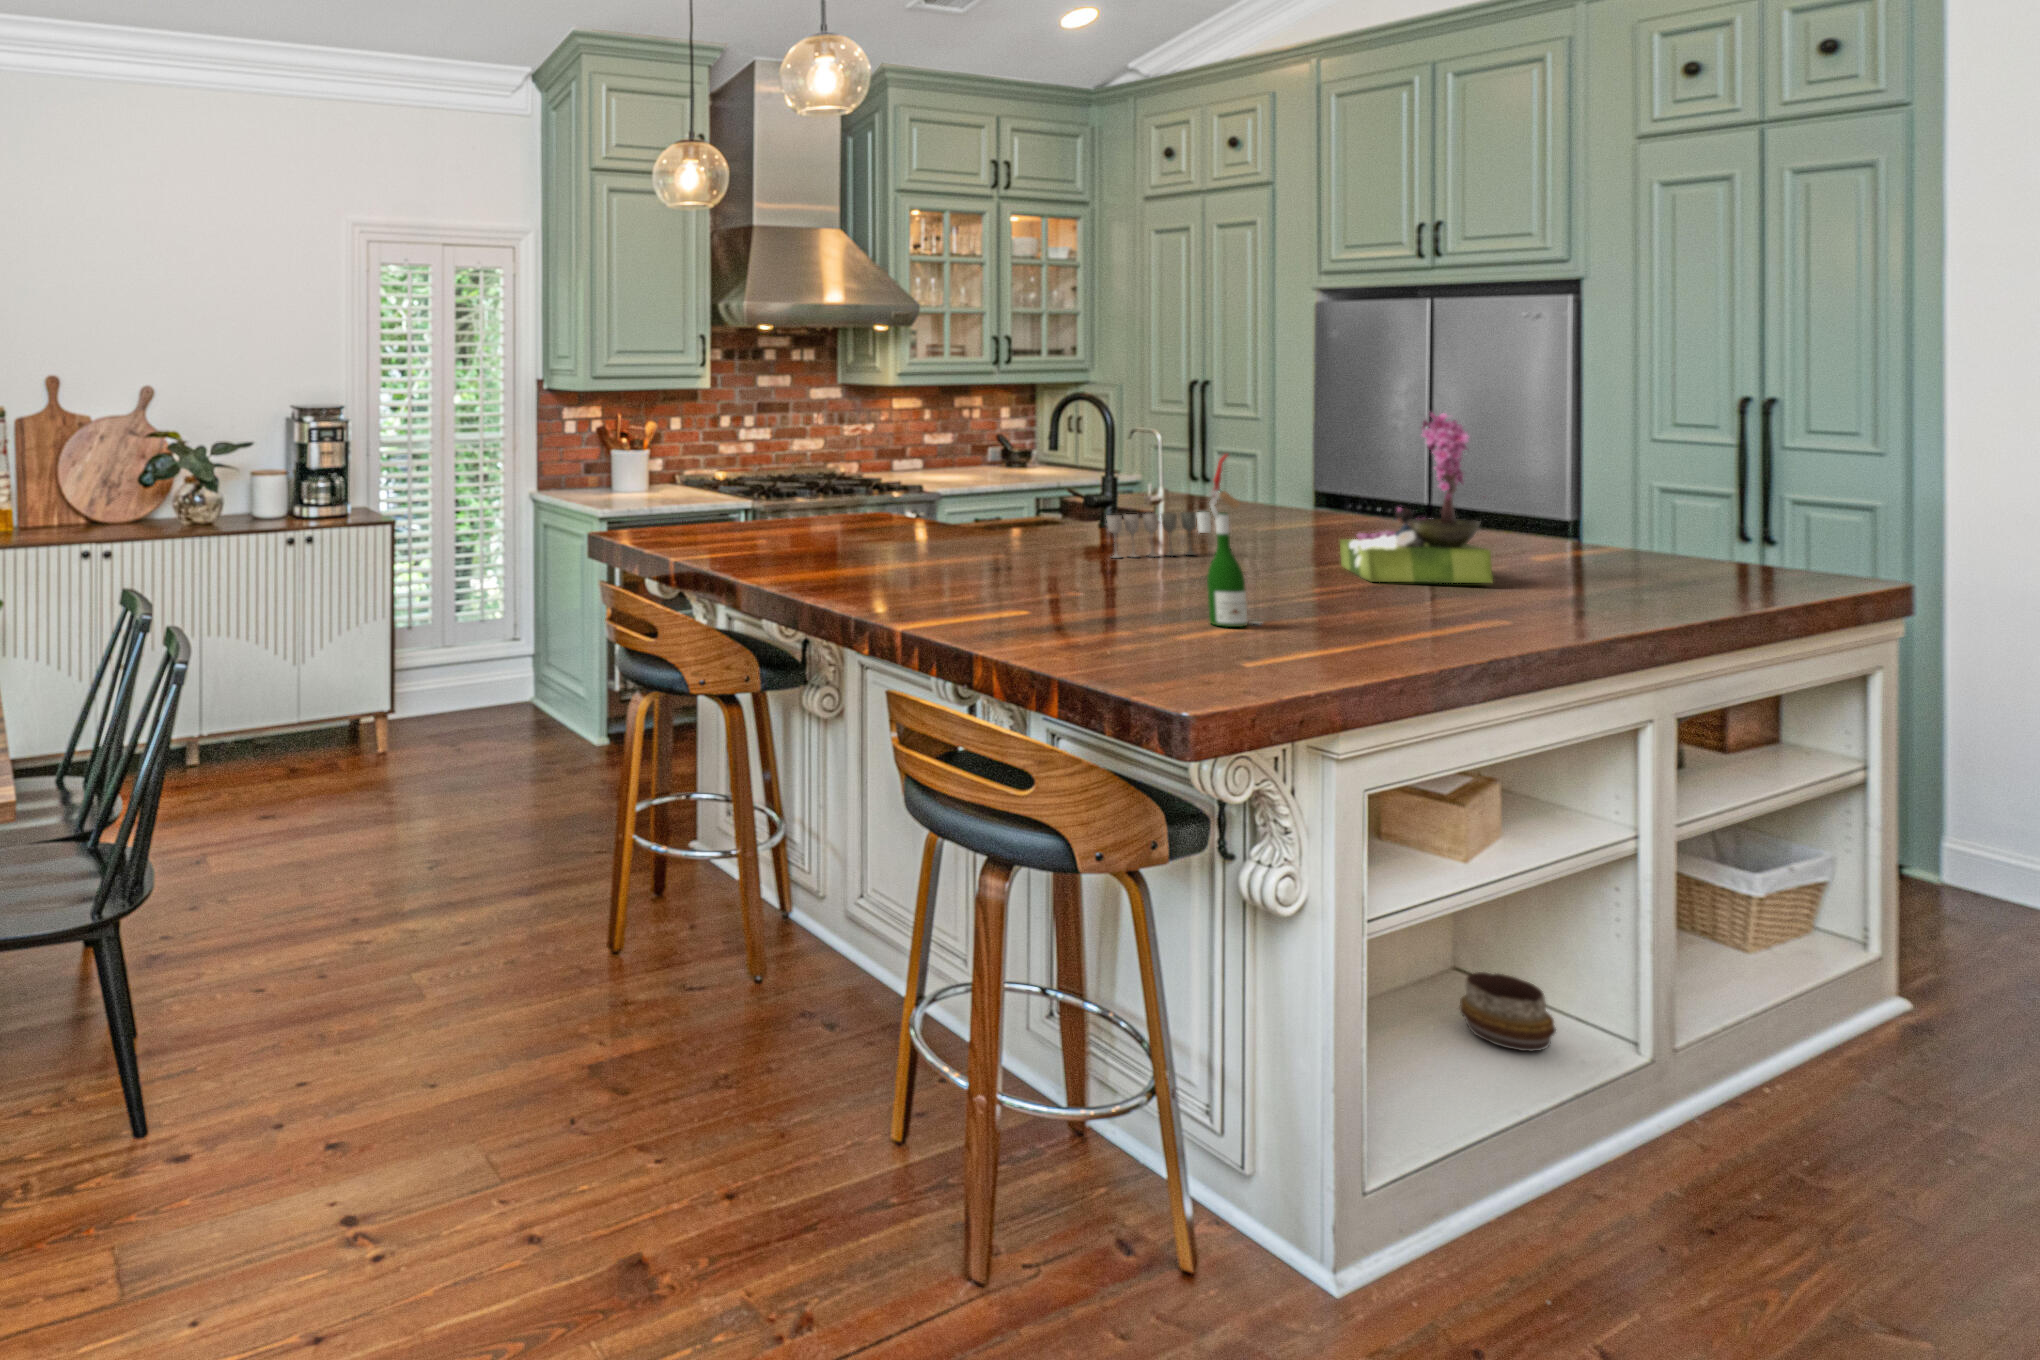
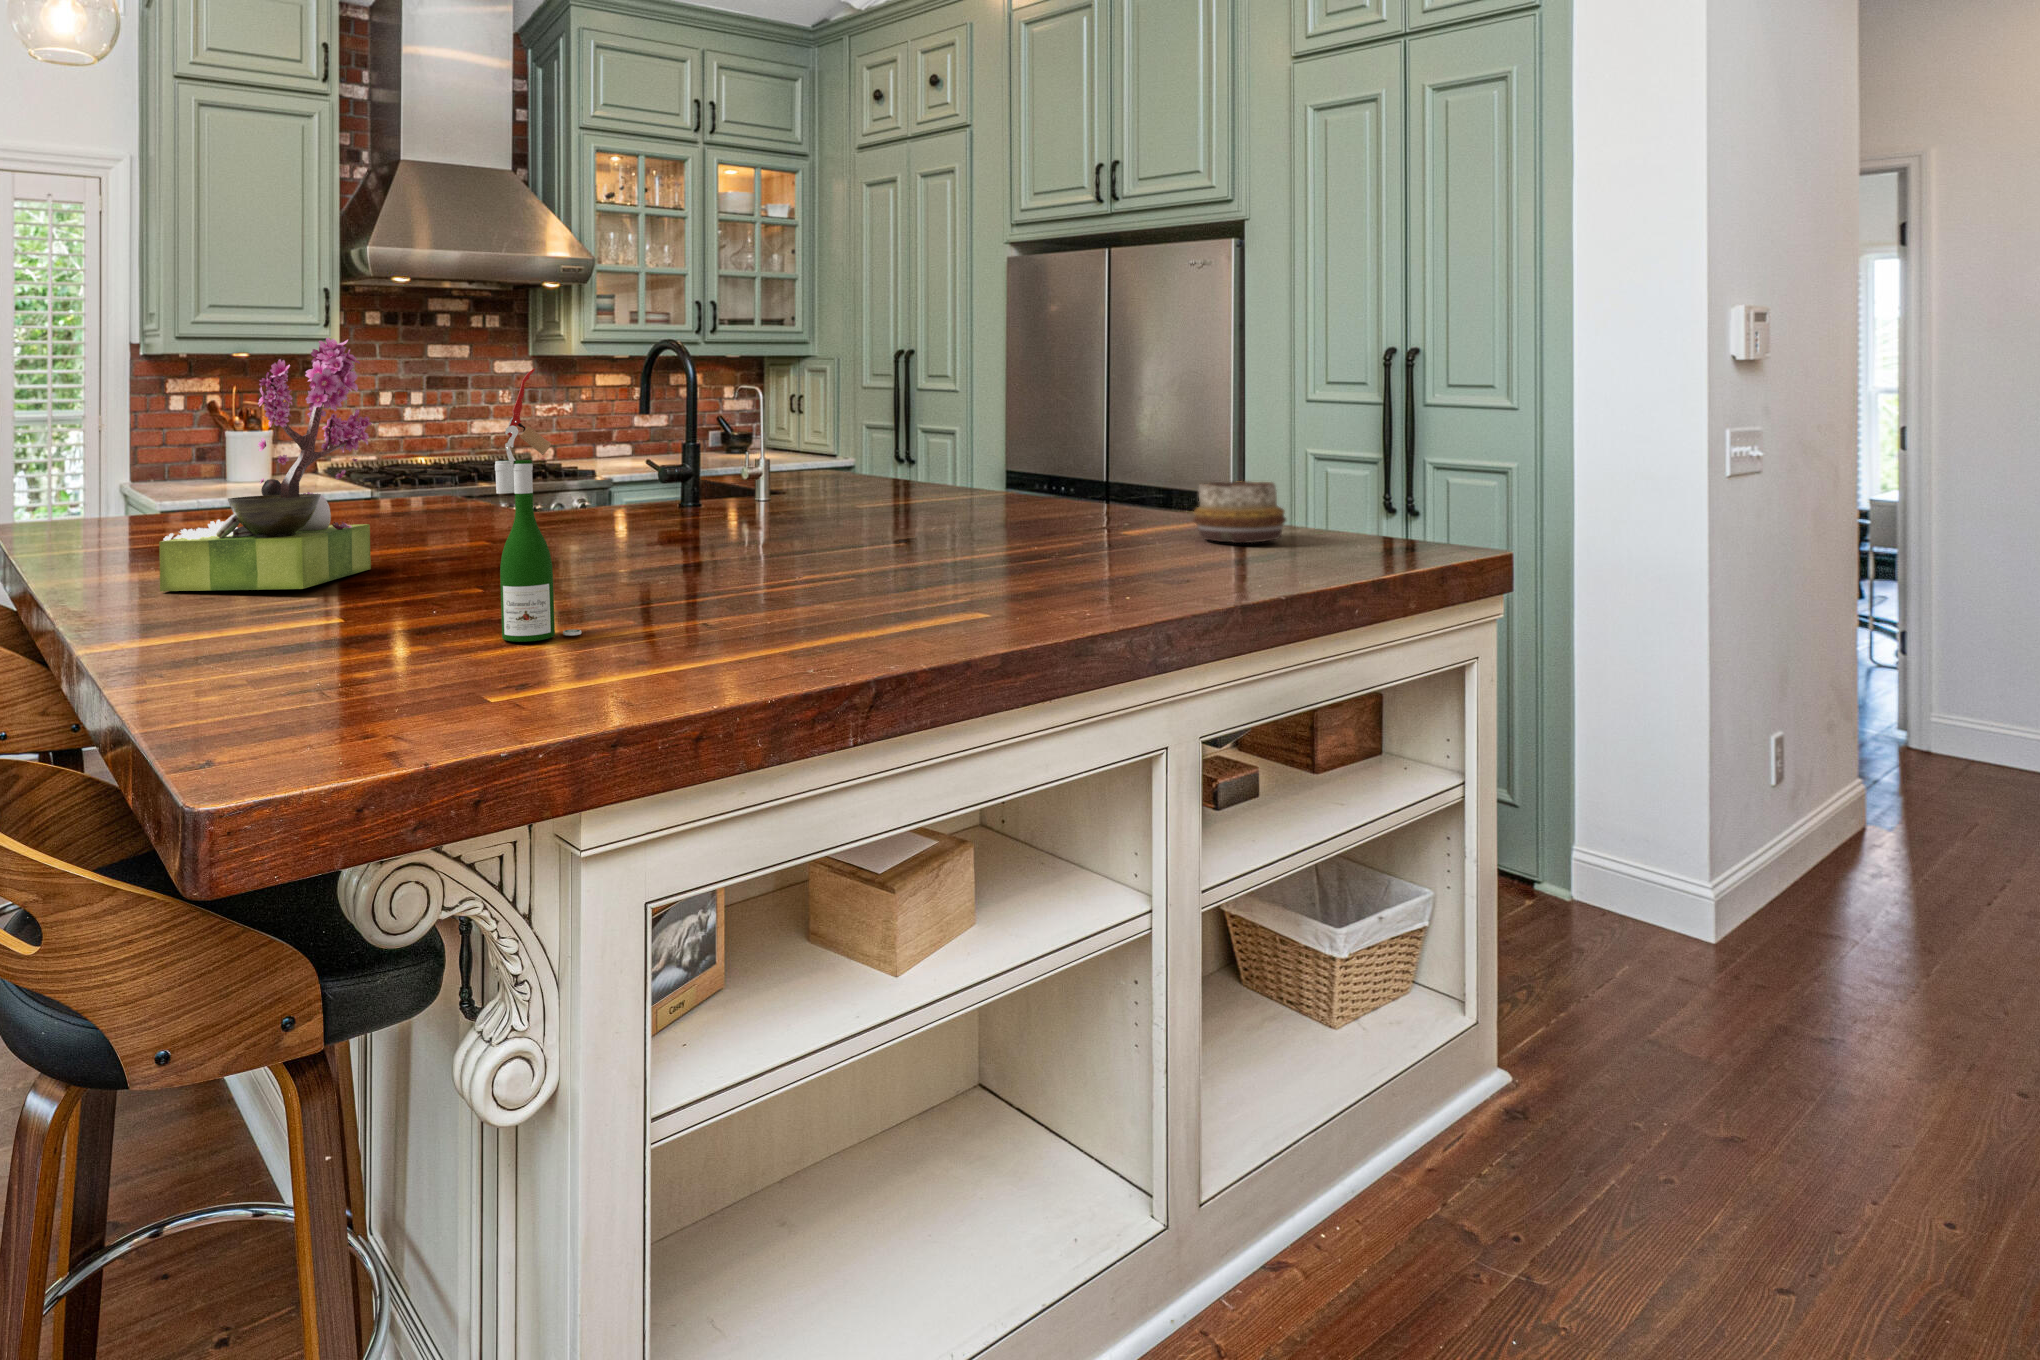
flower arrangement: present [1340,413,1493,583] -> present [159,338,372,591]
wine glass: present [1107,512,1196,558] -> none [577,477,700,542]
decorative bowl: present [1459,972,1556,1051] -> present [1193,481,1286,543]

